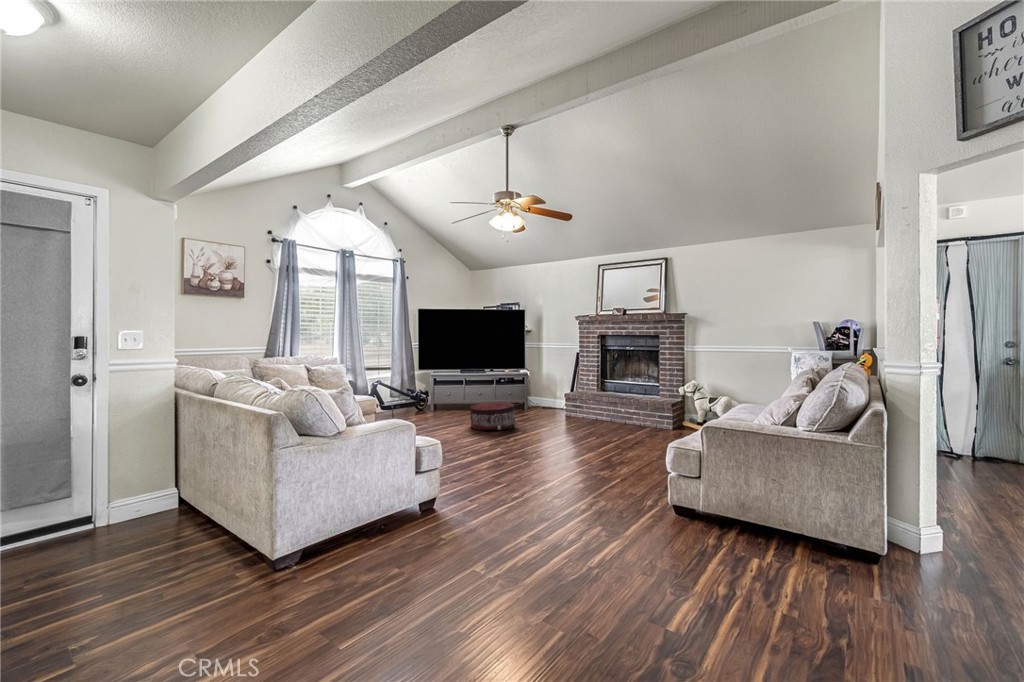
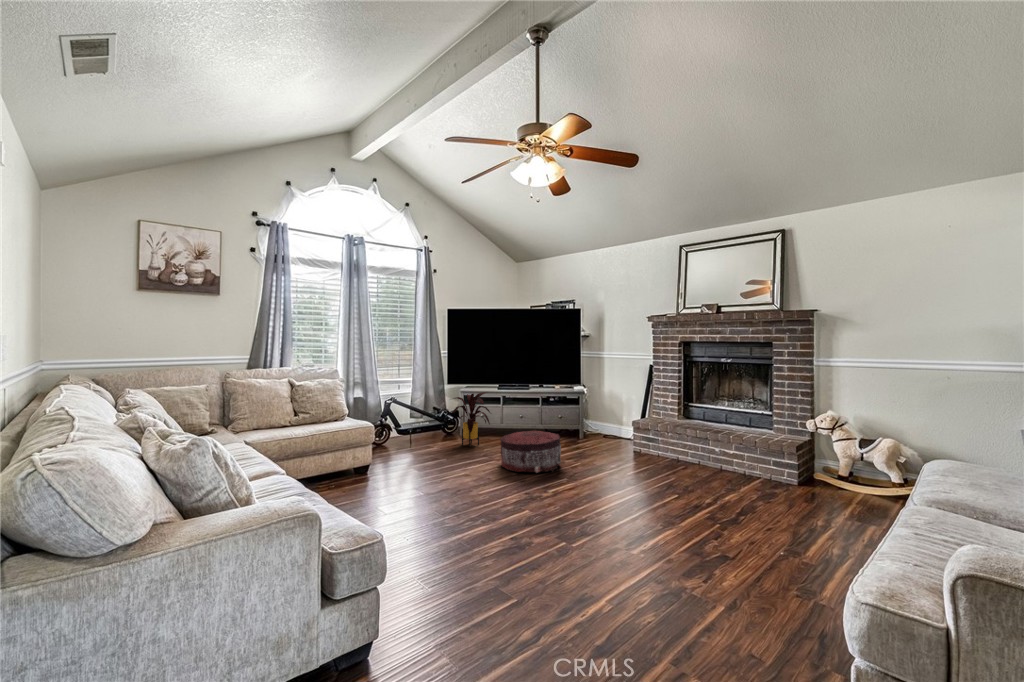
house plant: none [423,375,457,418] -> present [452,392,490,447]

